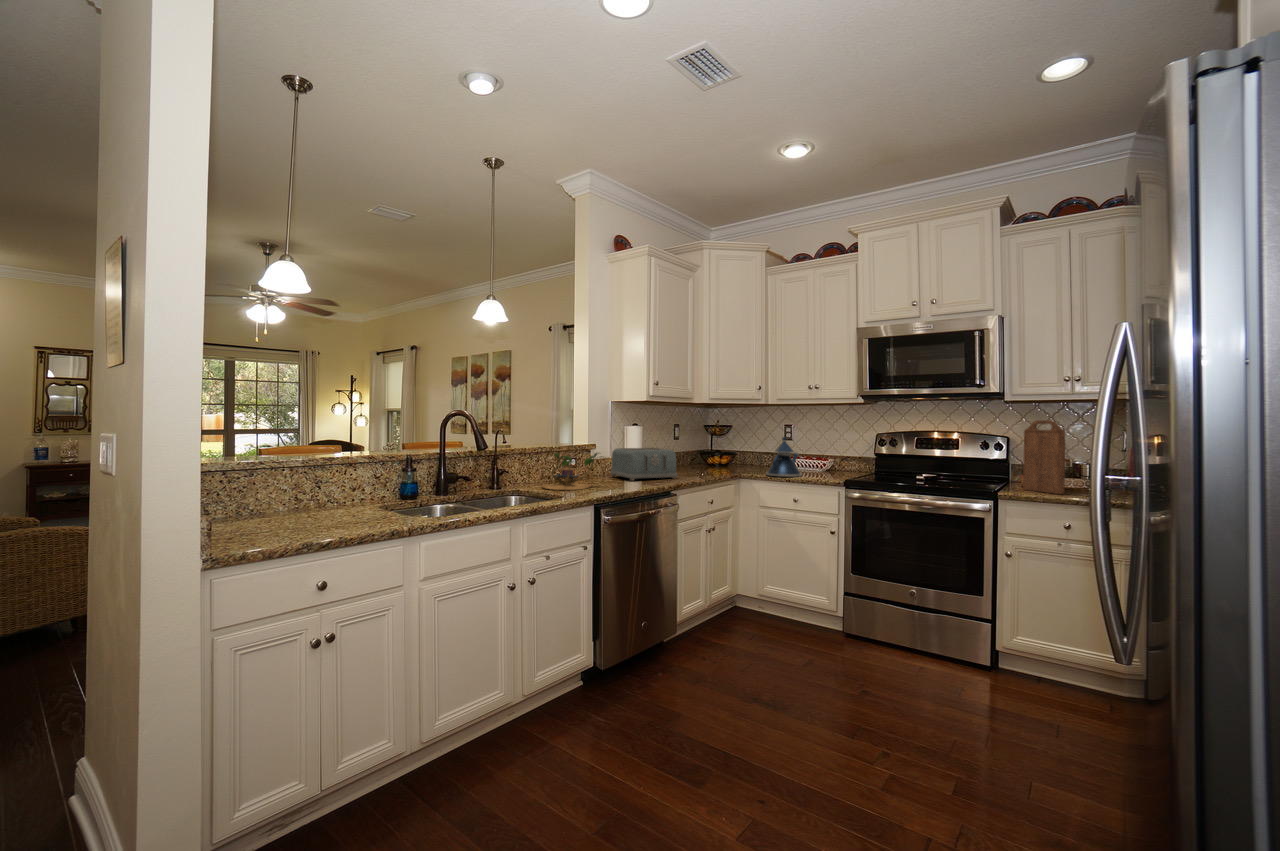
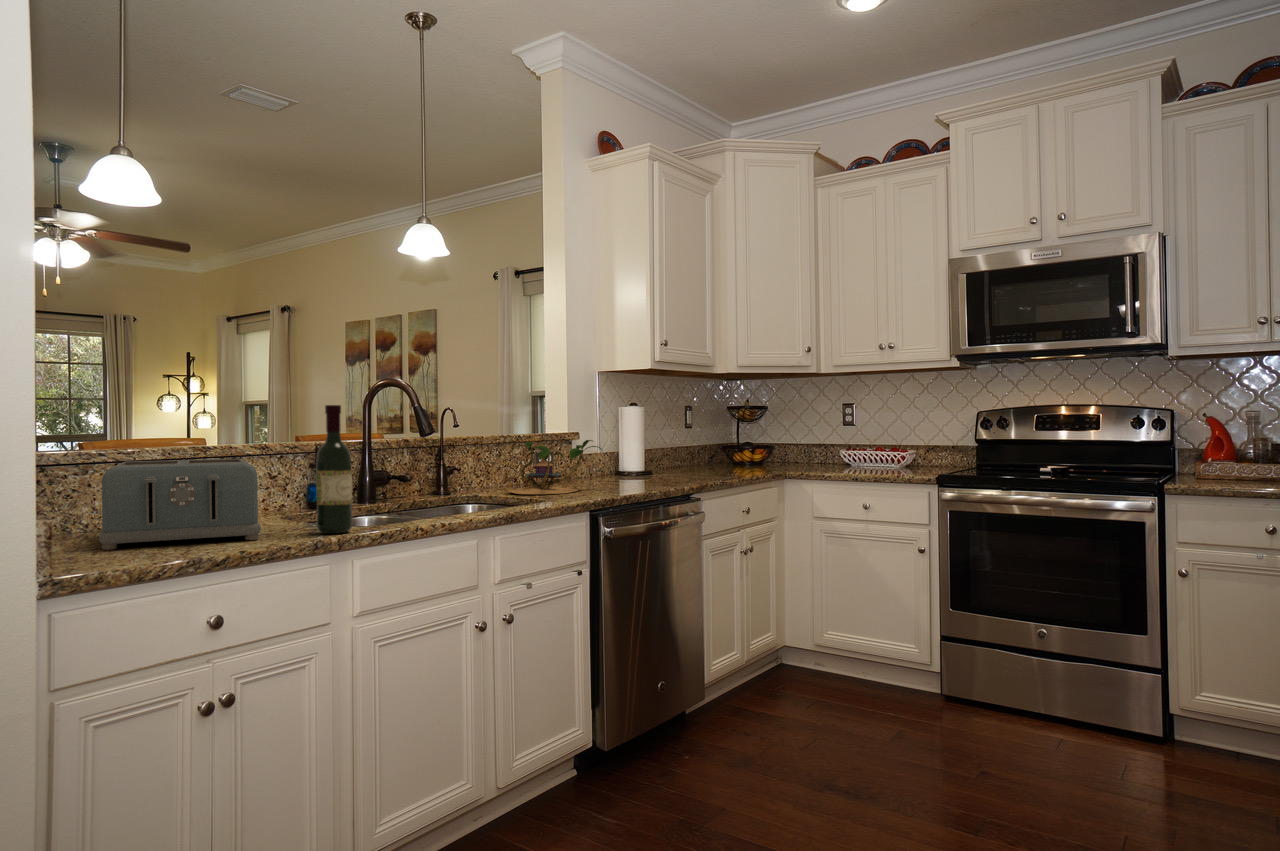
cutting board: present [1023,420,1065,494] -> none [1193,379,1254,482]
wine bottle: none [397,437,421,523] -> present [316,405,352,534]
teapot: present [766,437,802,477] -> none [822,418,874,474]
toaster: present [611,448,677,481] -> present [99,459,261,550]

